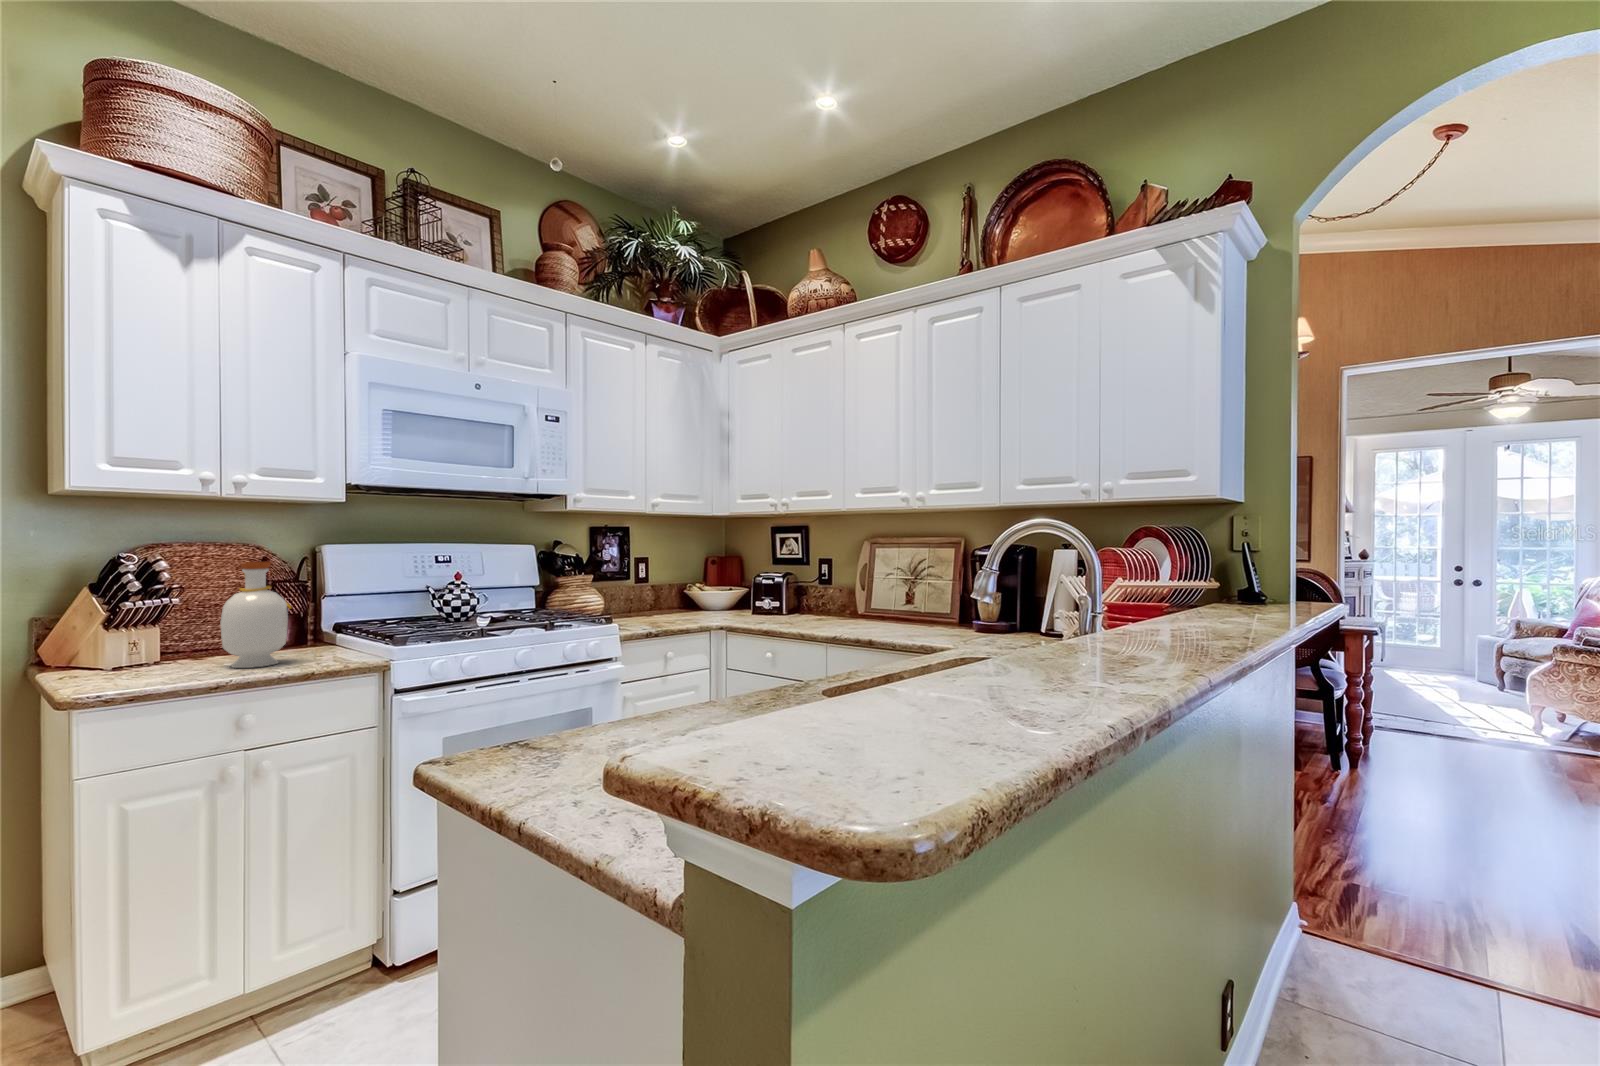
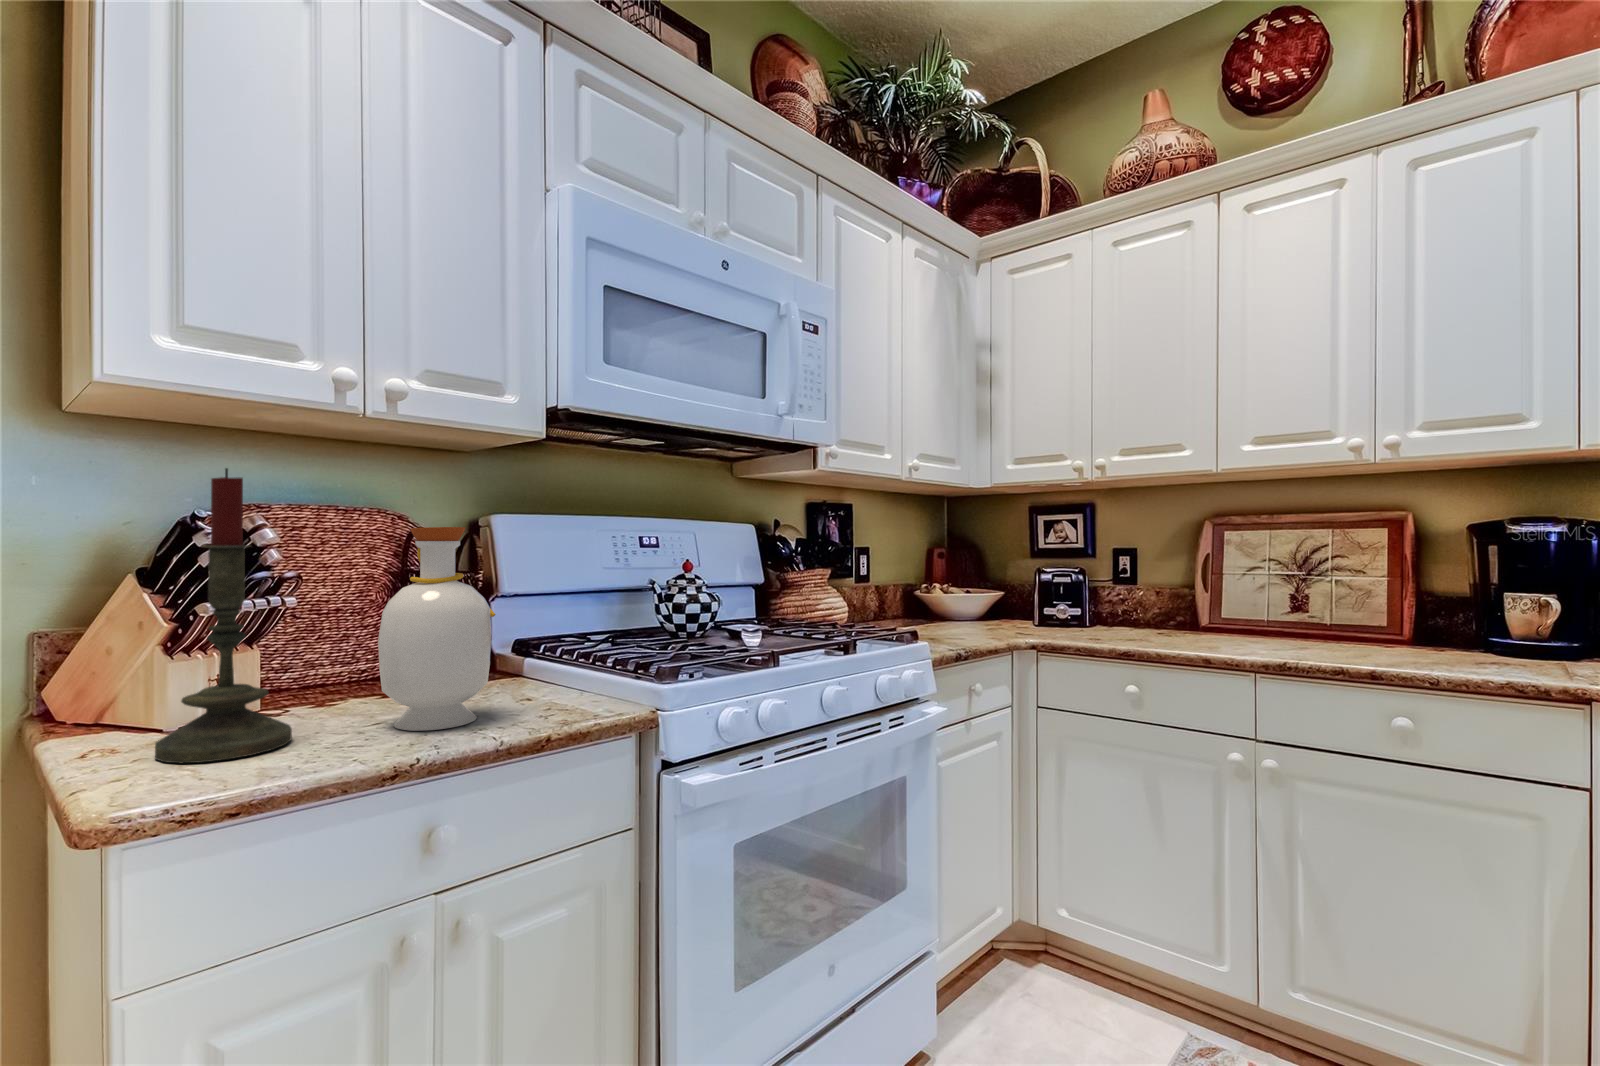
candle: none [98,536,171,680] -> present [155,468,292,763]

